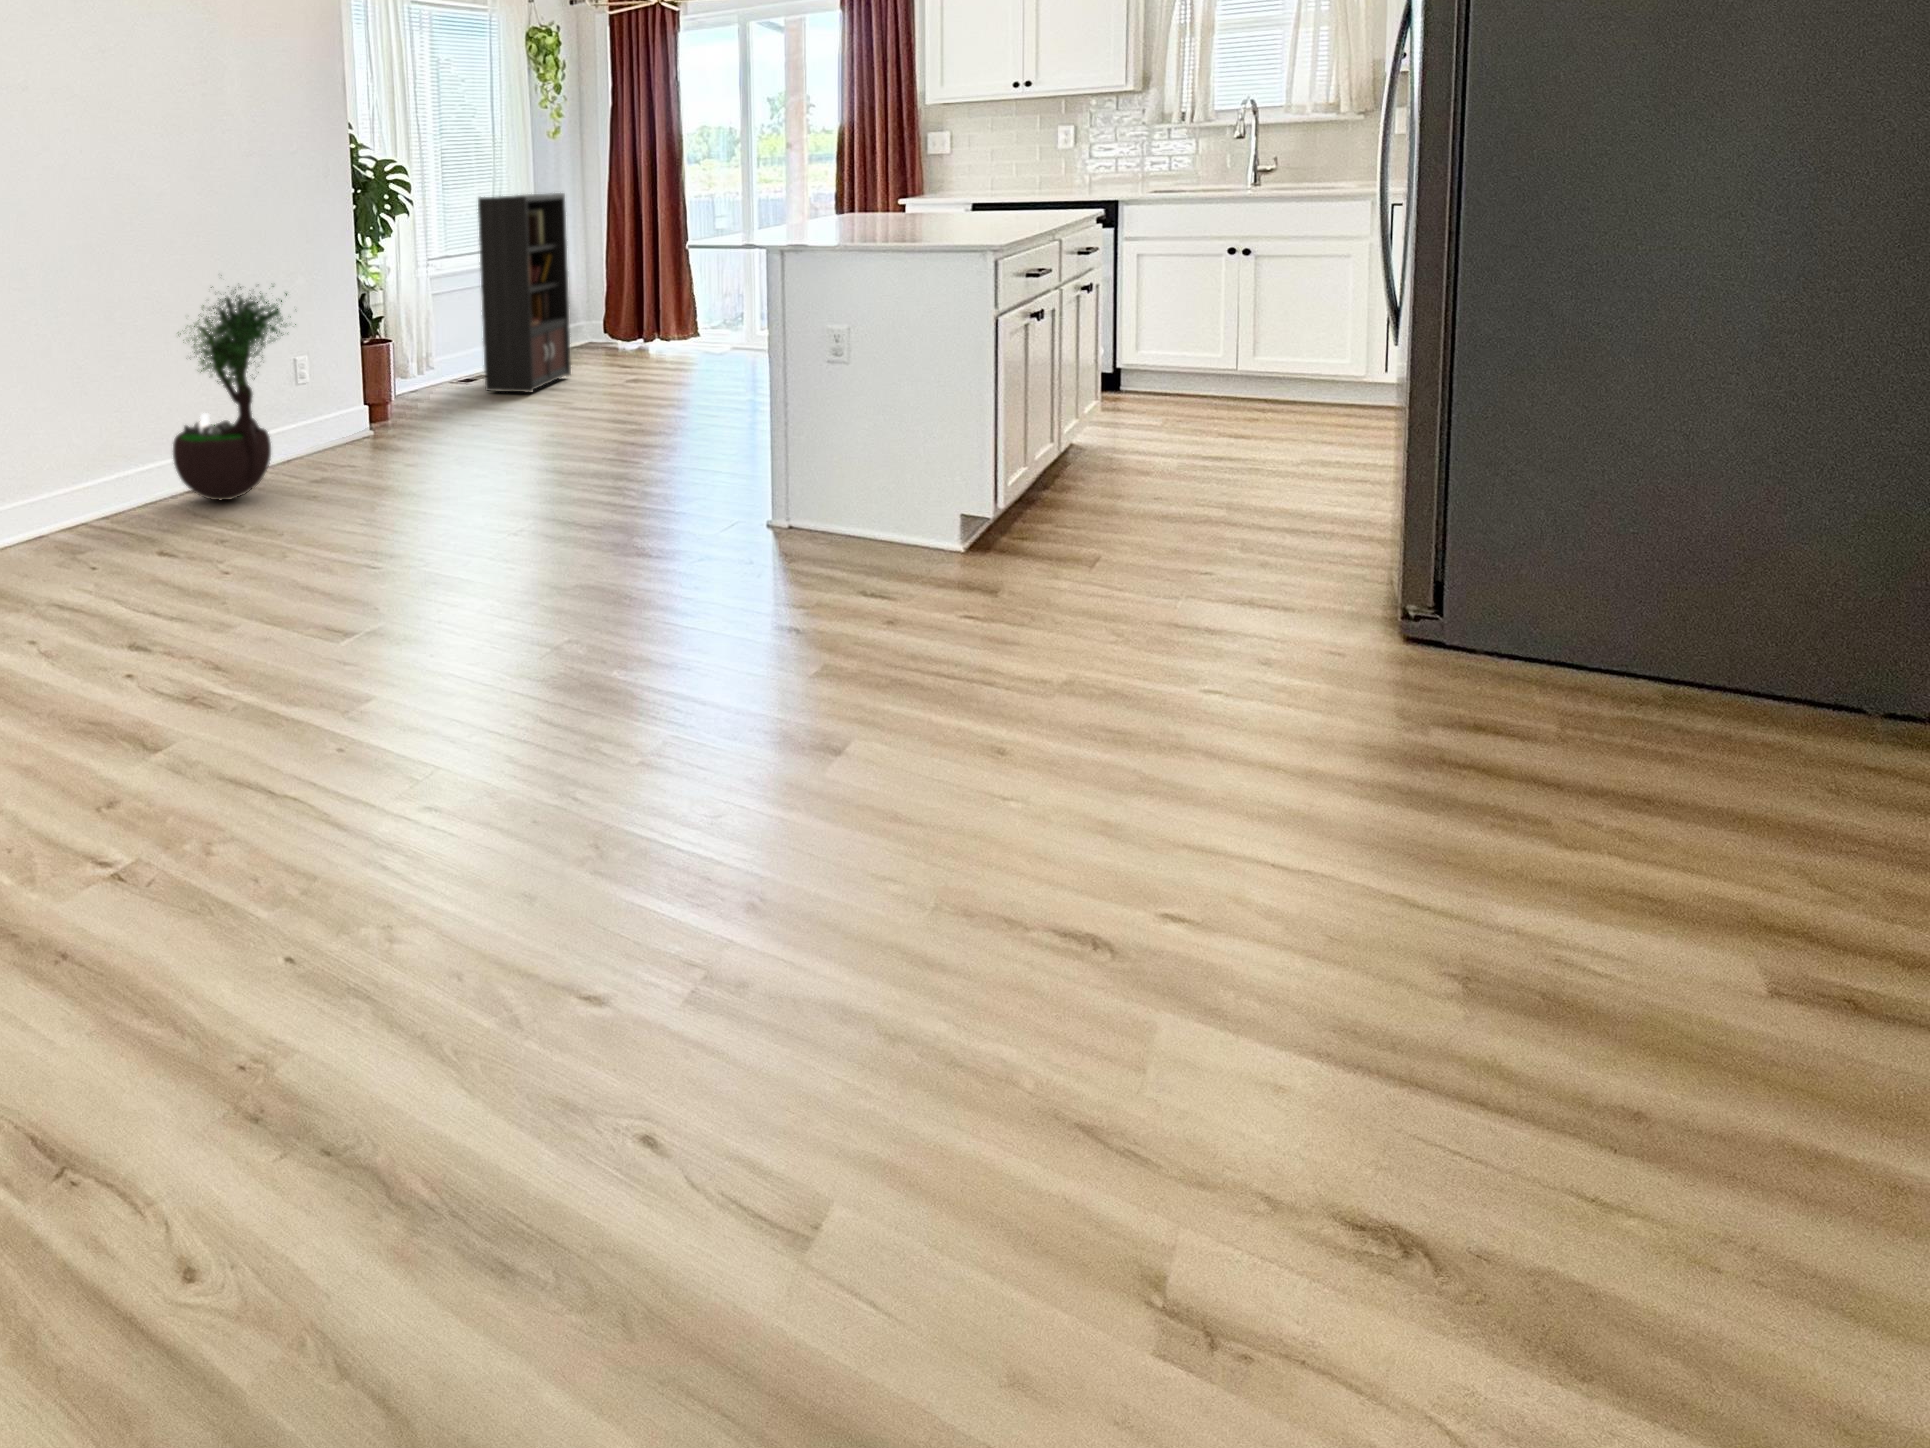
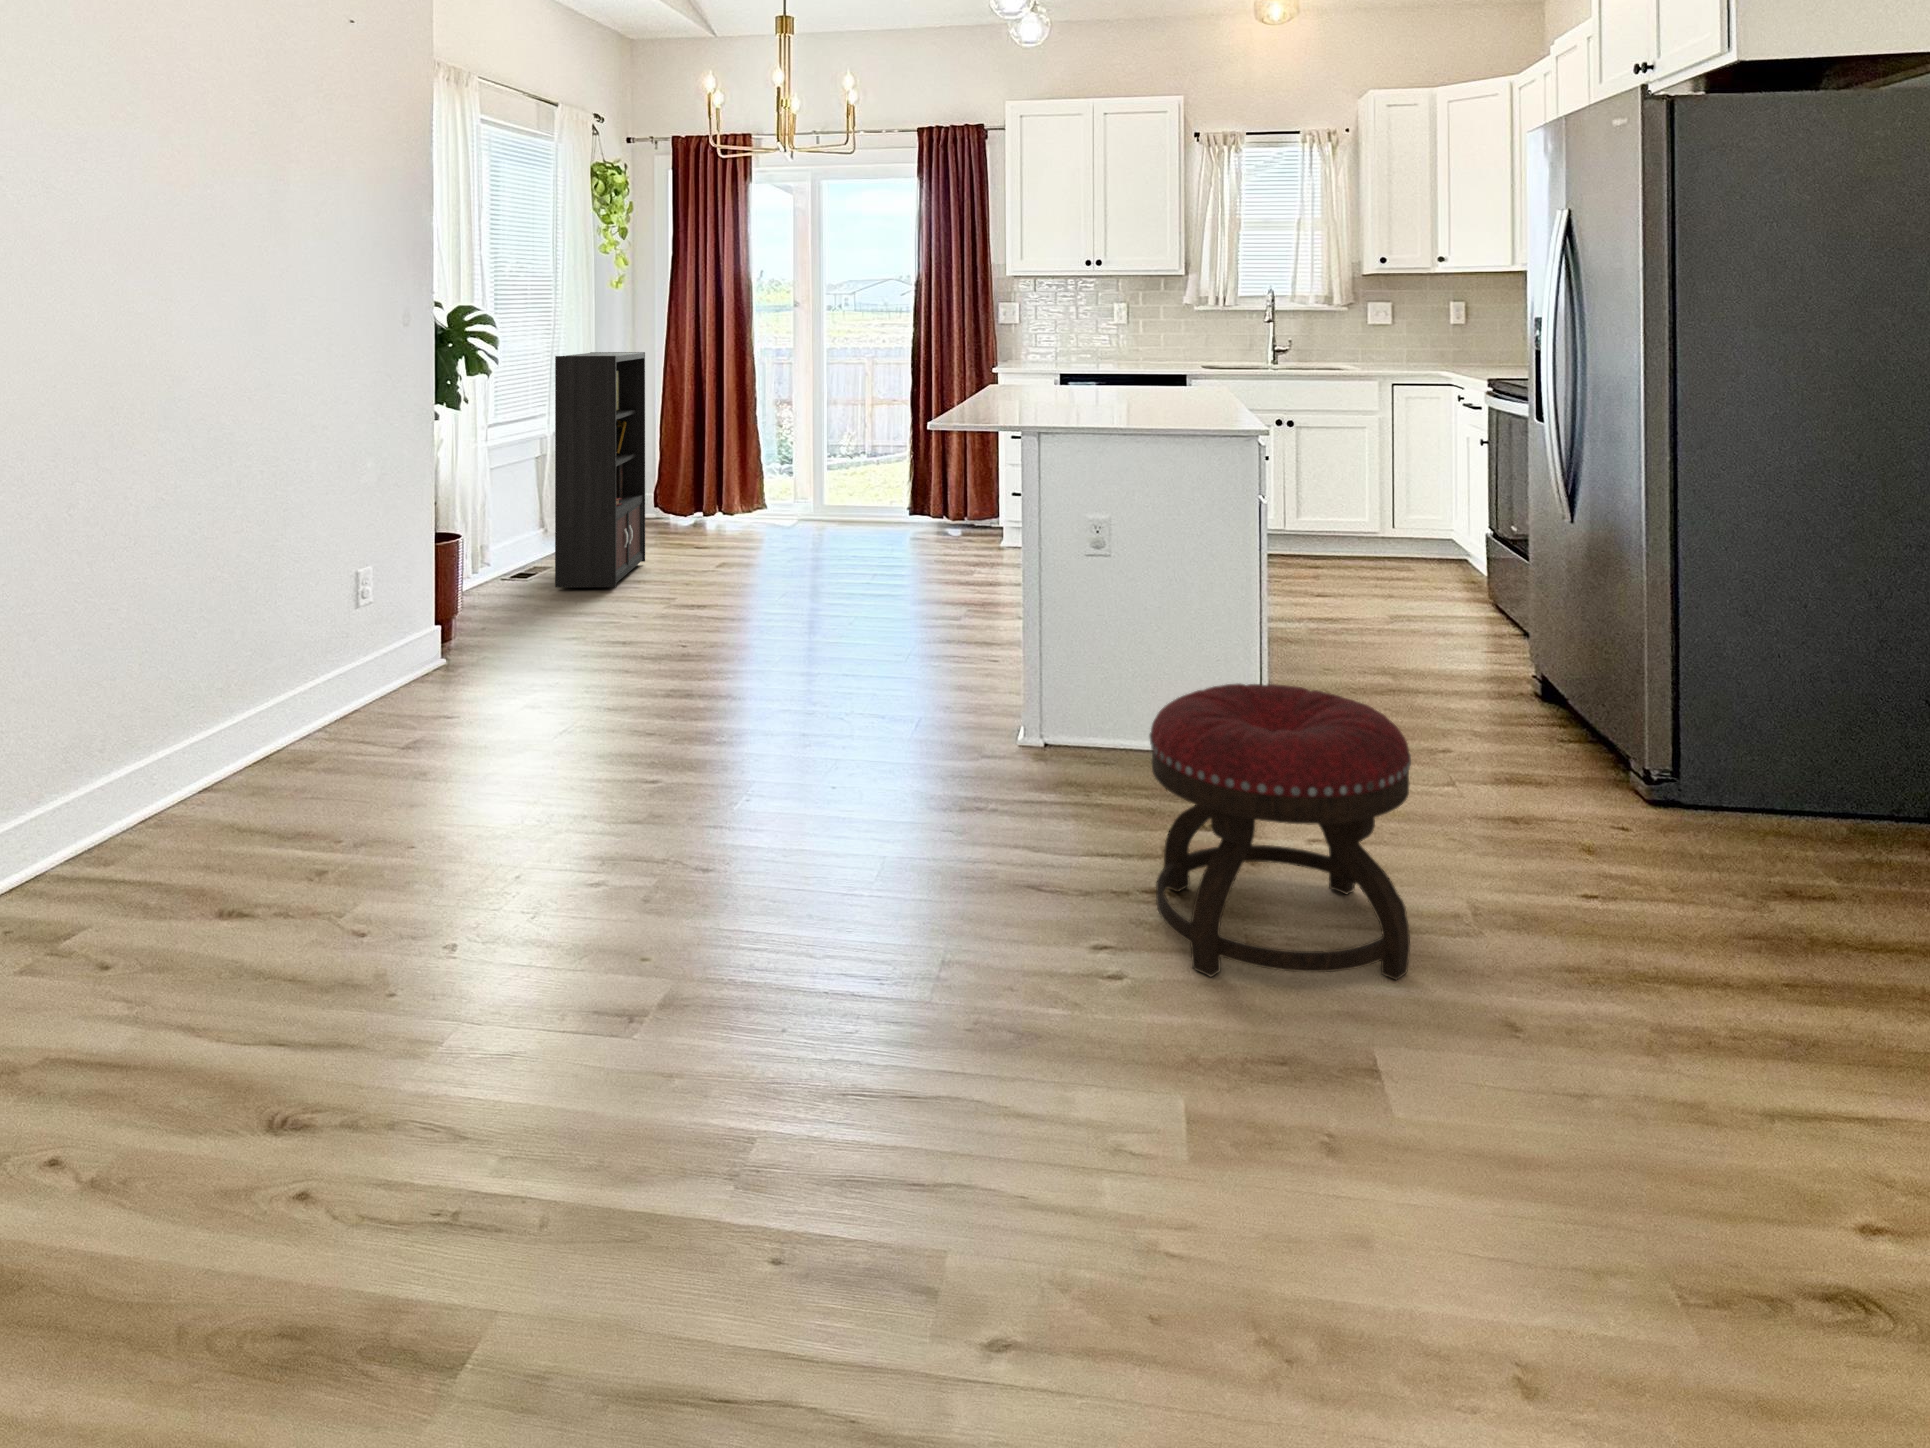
potted tree: present [173,286,296,500] -> none [201,468,405,793]
ottoman: none [773,451,1013,698] -> present [1149,684,1411,980]

